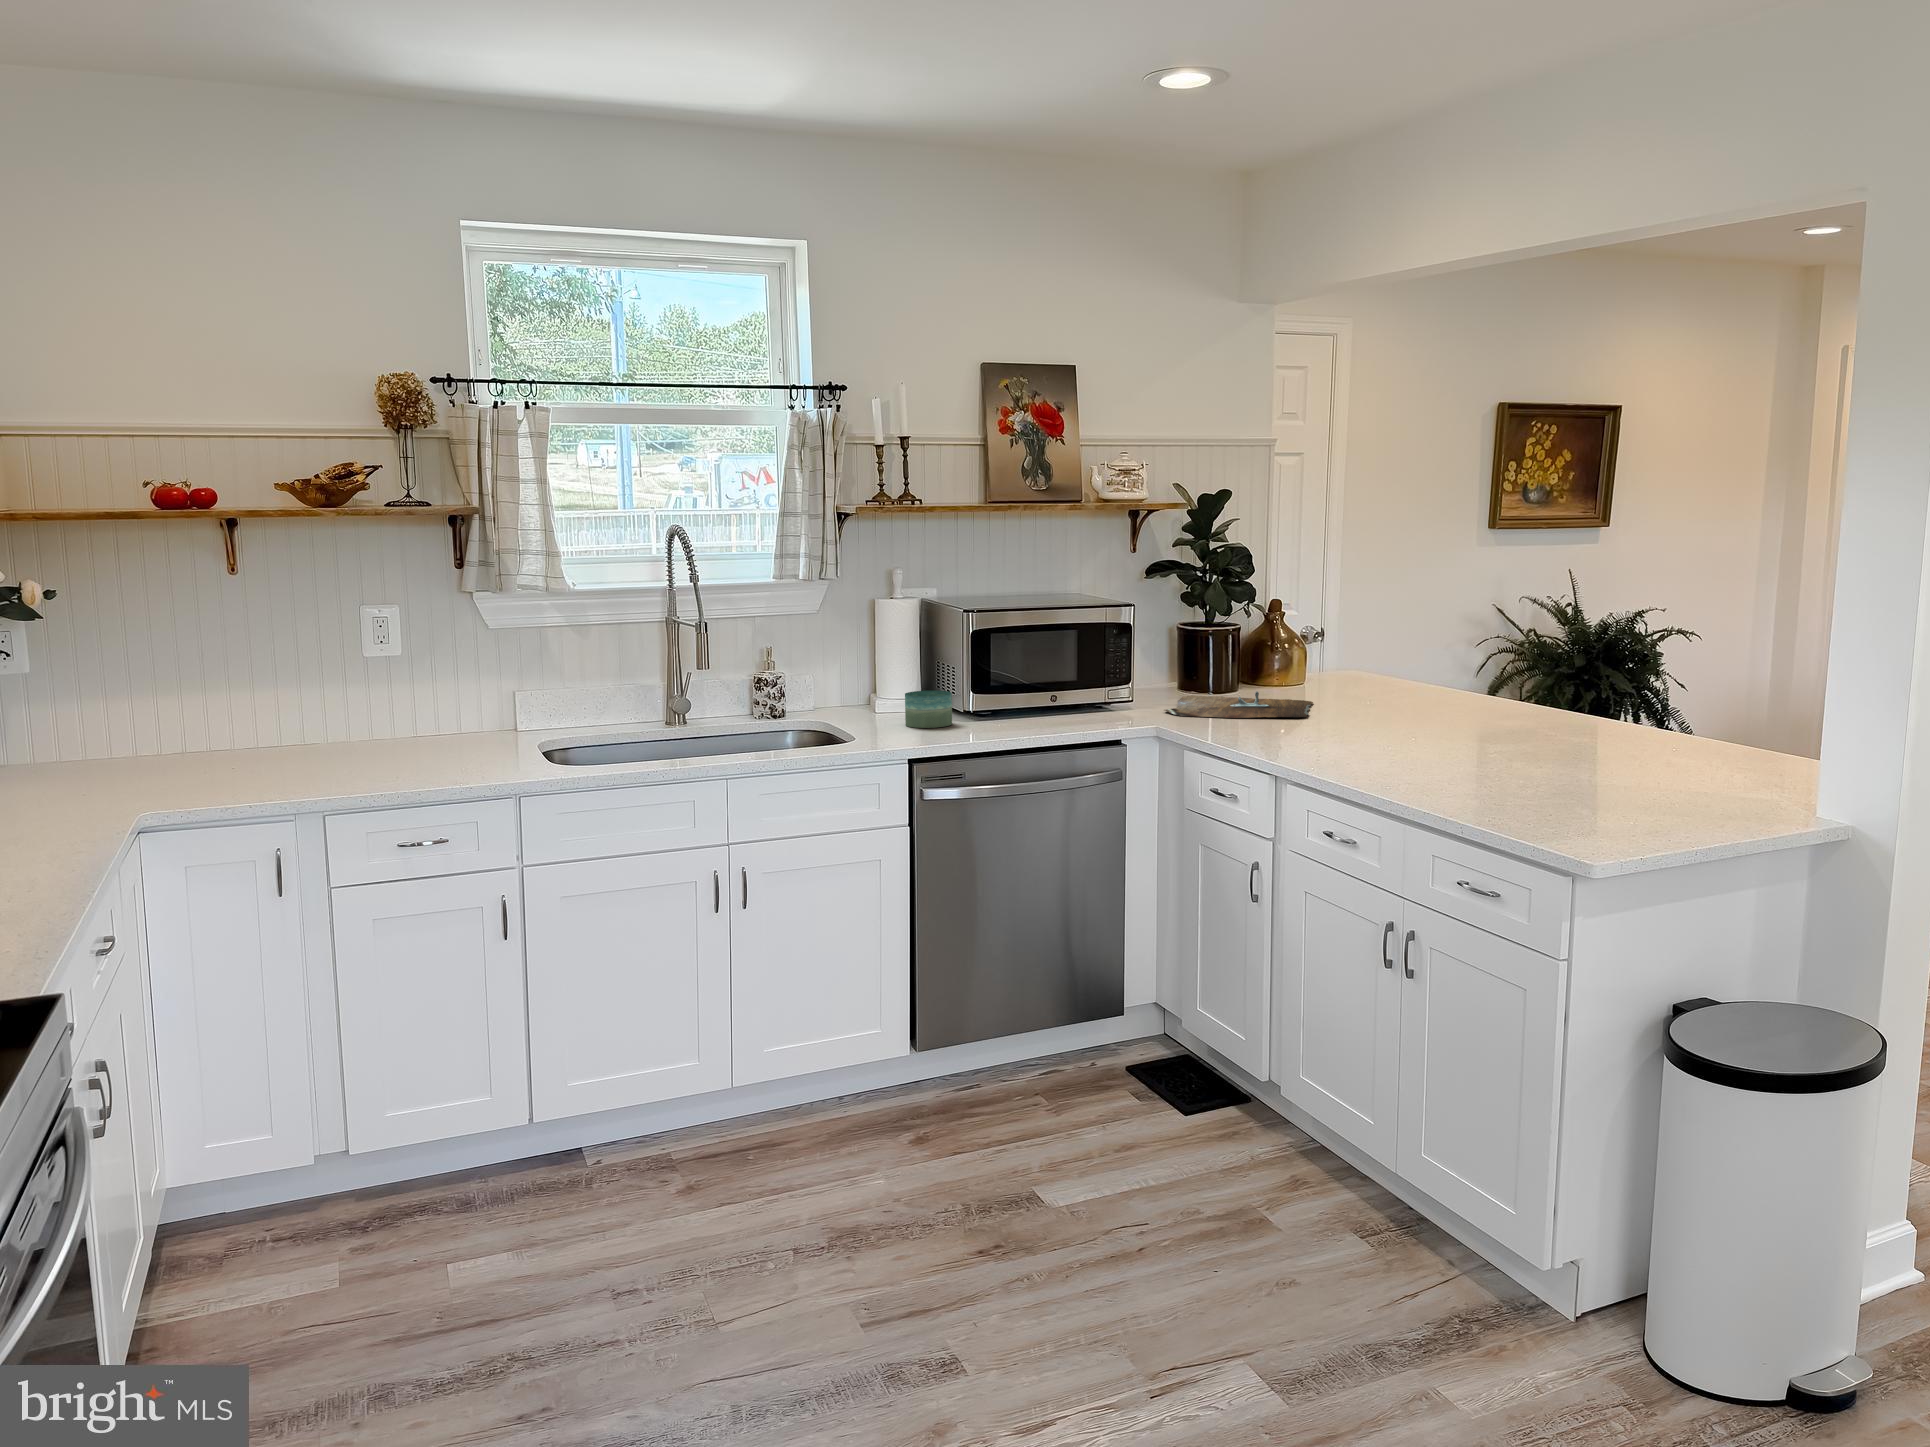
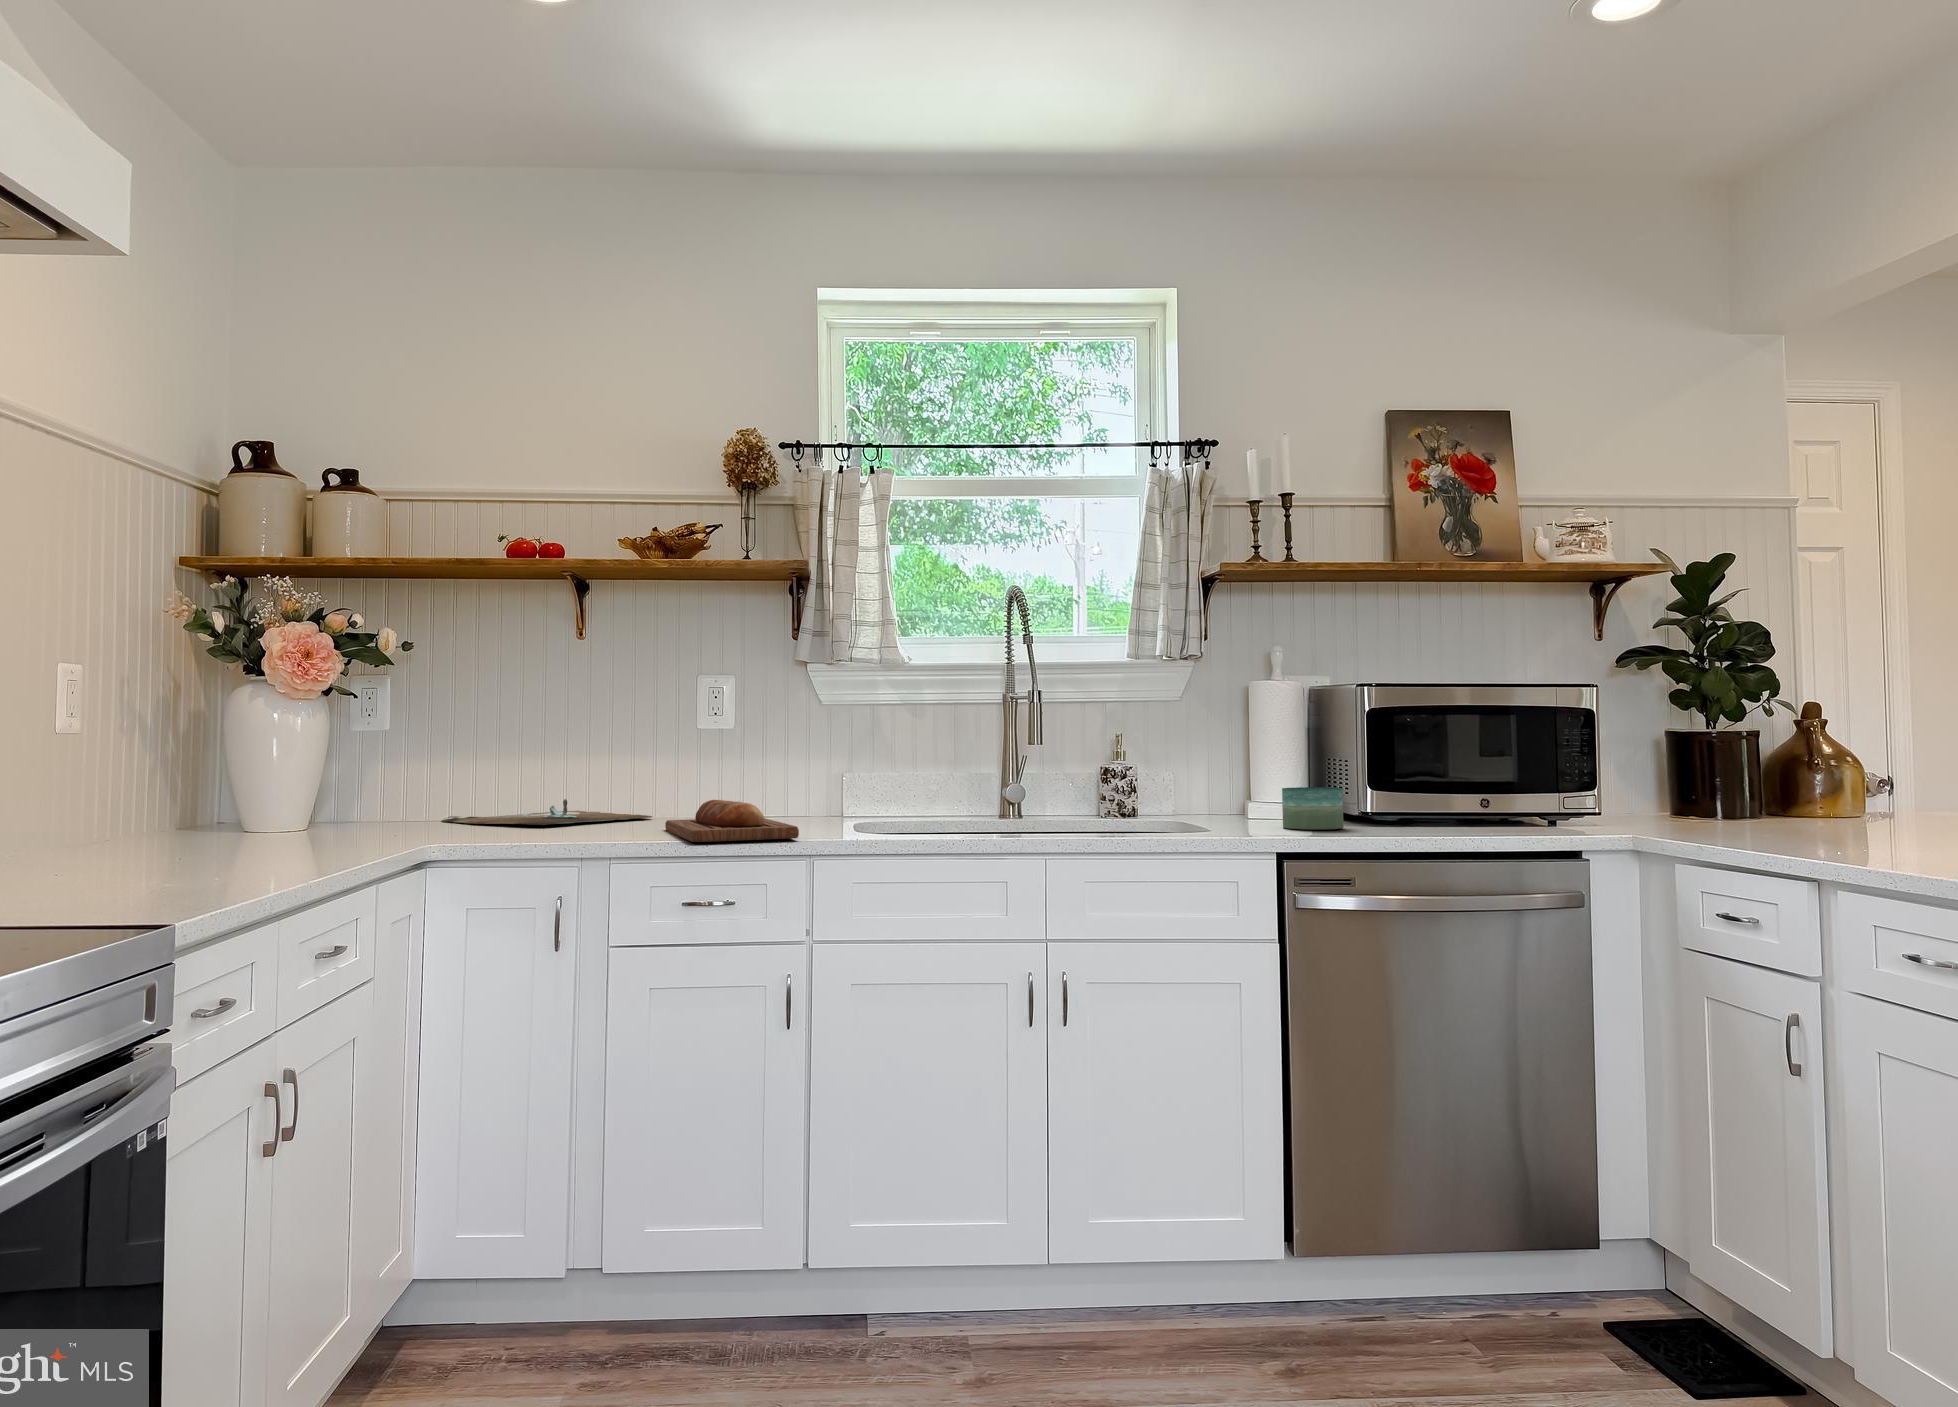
cutting board: present [1164,692,1313,718] -> present [442,799,652,825]
bread loaf: none [354,734,507,785] -> present [665,800,799,842]

